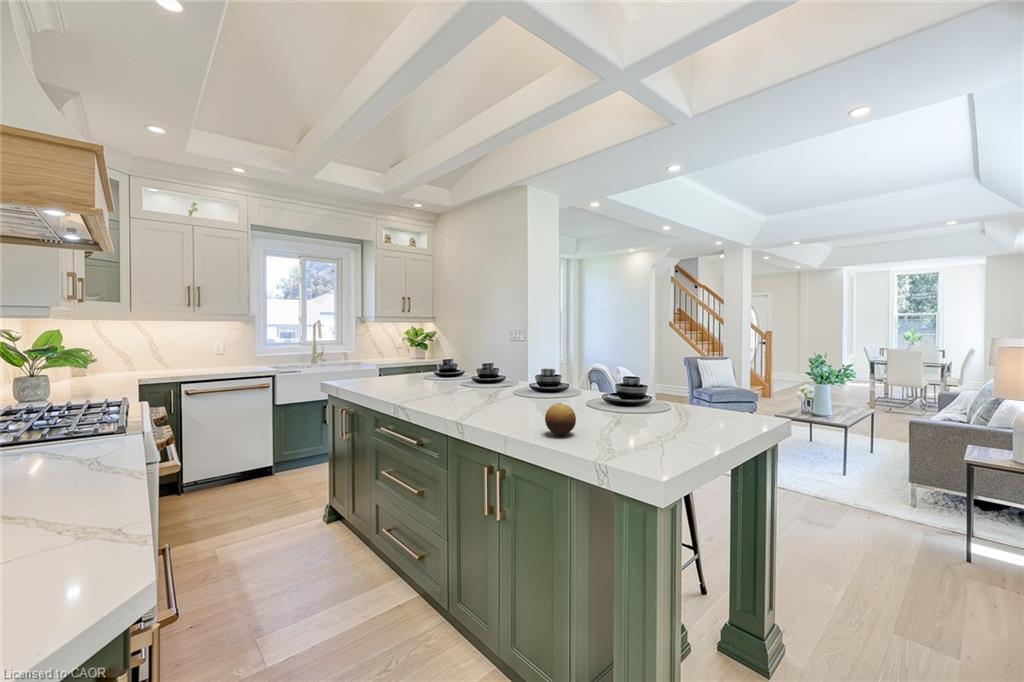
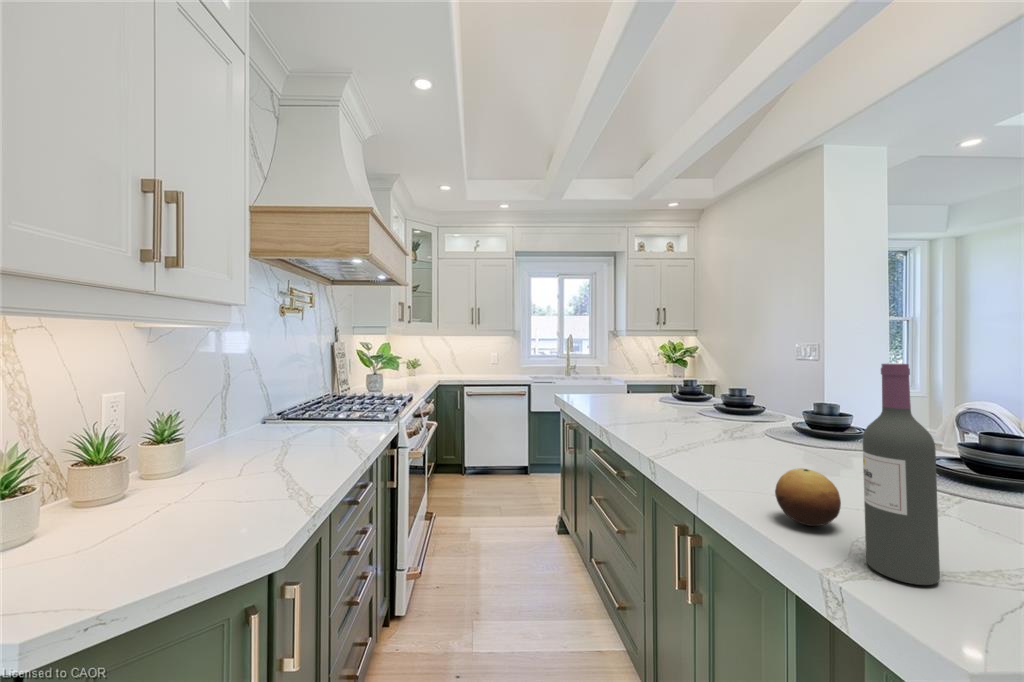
wine bottle: none [590,341,618,447] -> present [863,364,940,585]

